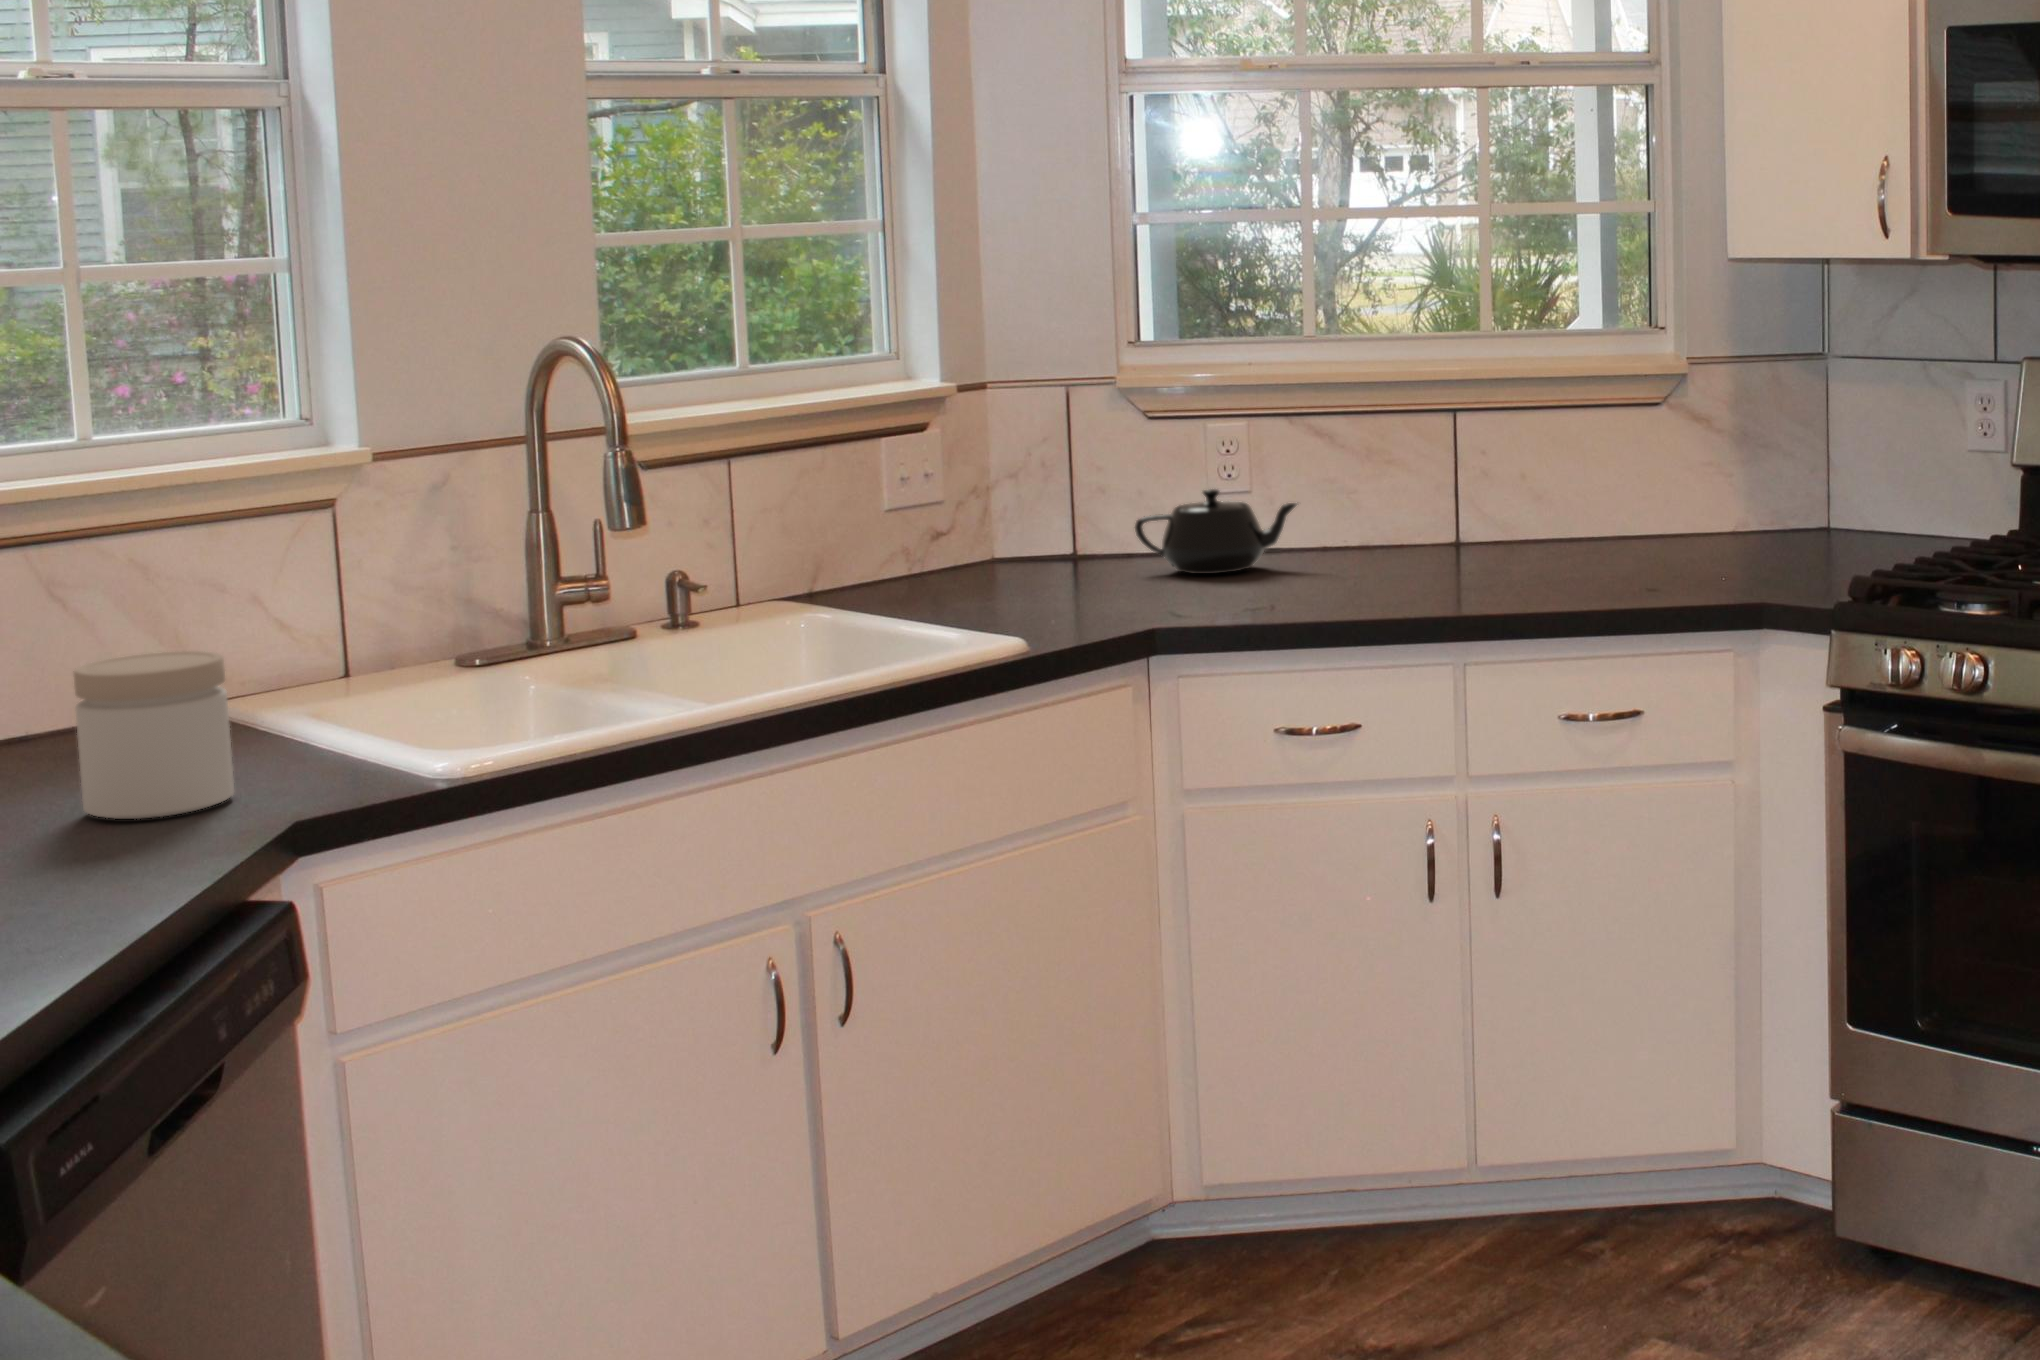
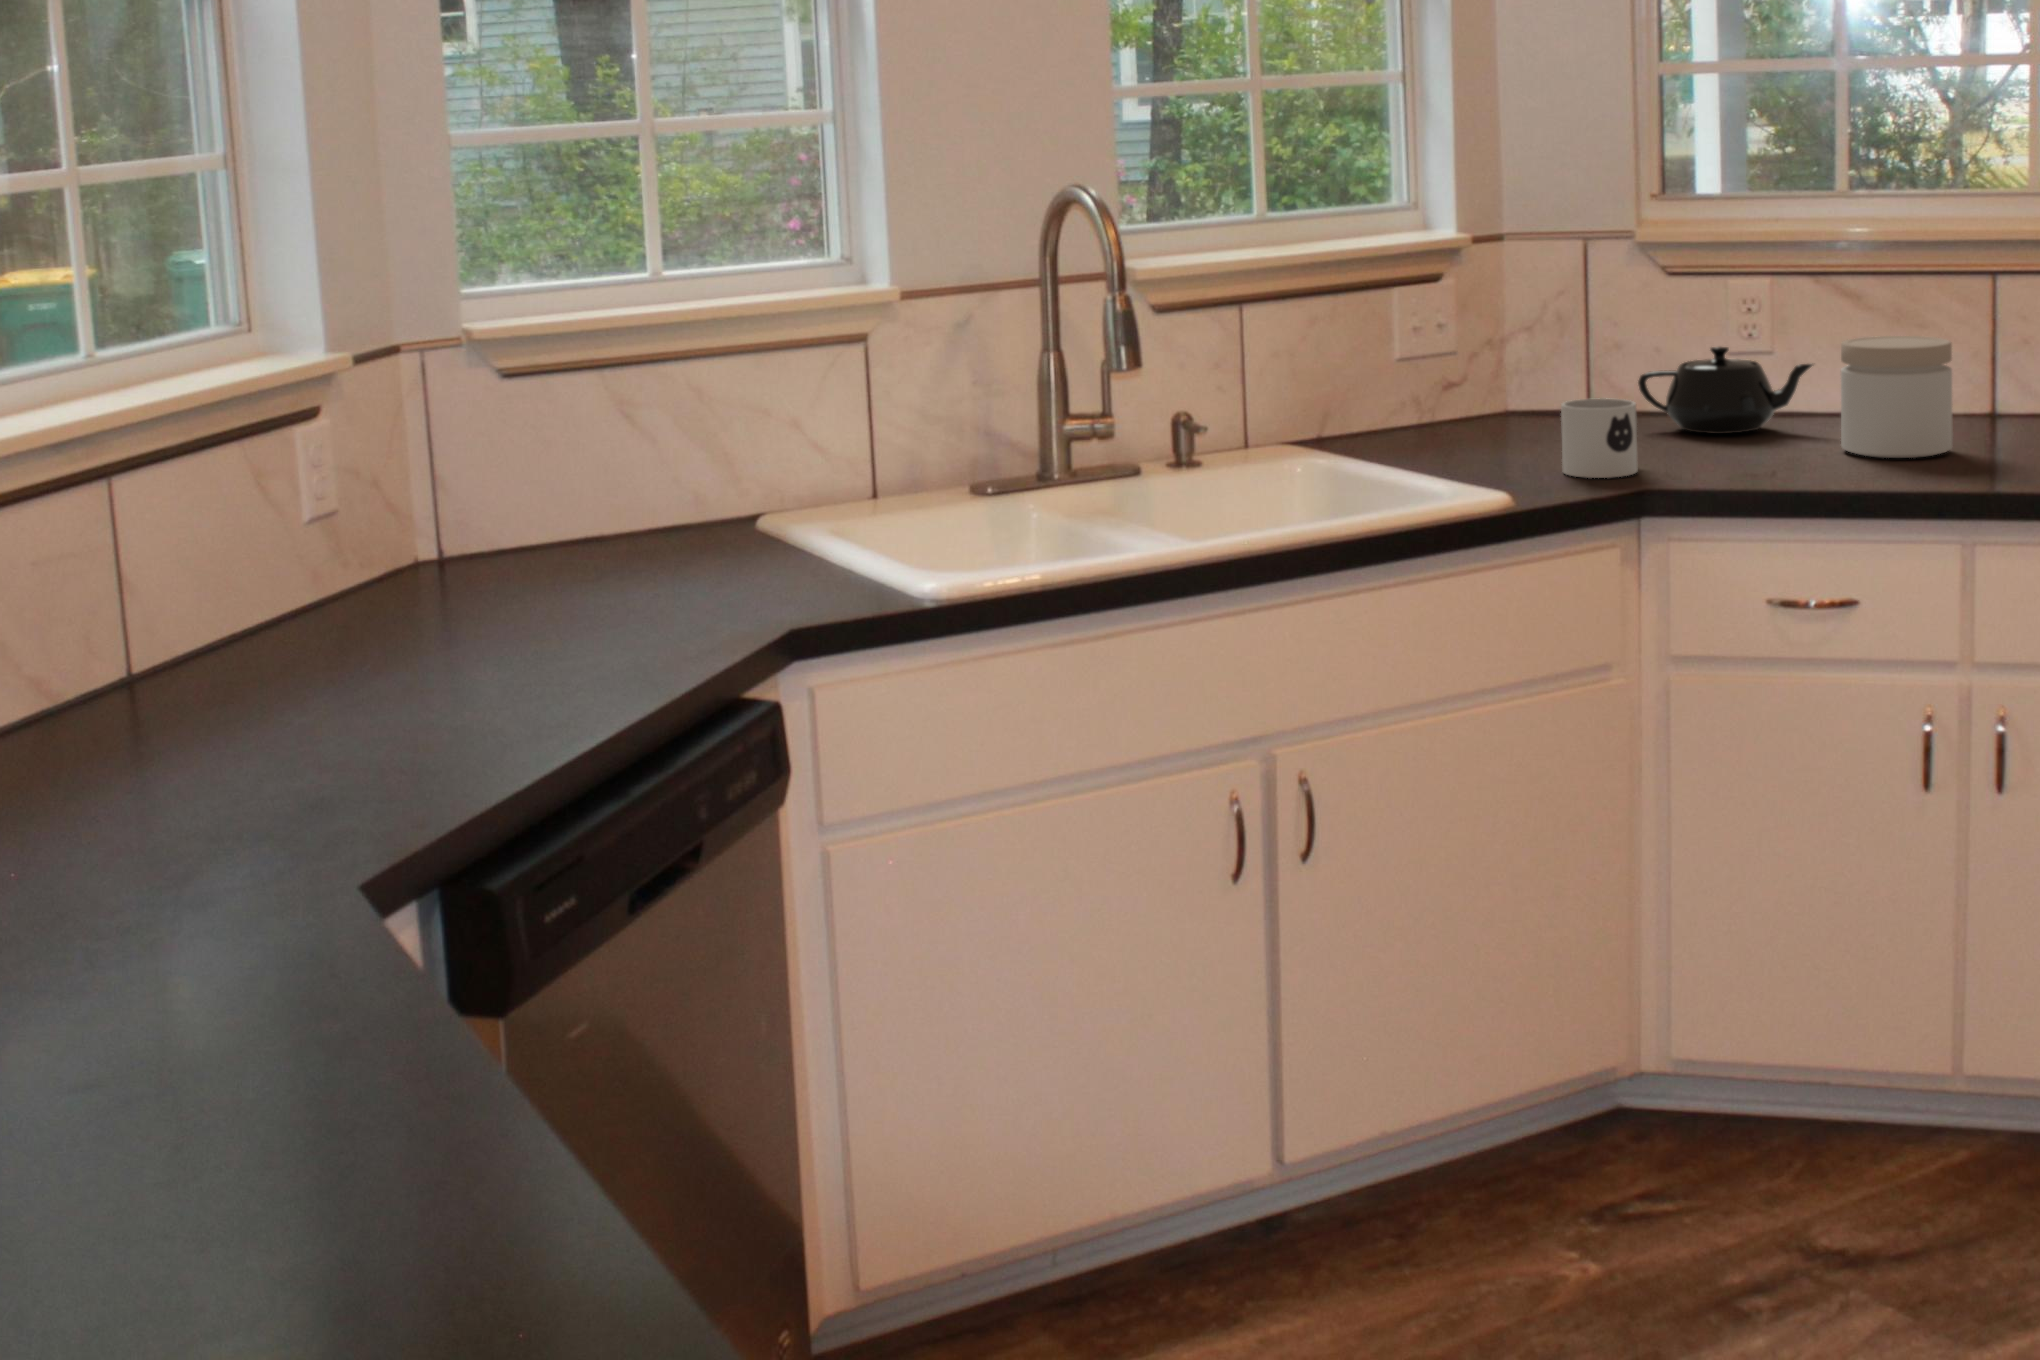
mug: none [1068,541,1142,618] -> present [1561,398,1637,478]
jar: present [74,651,234,819] -> present [1841,336,1952,458]

